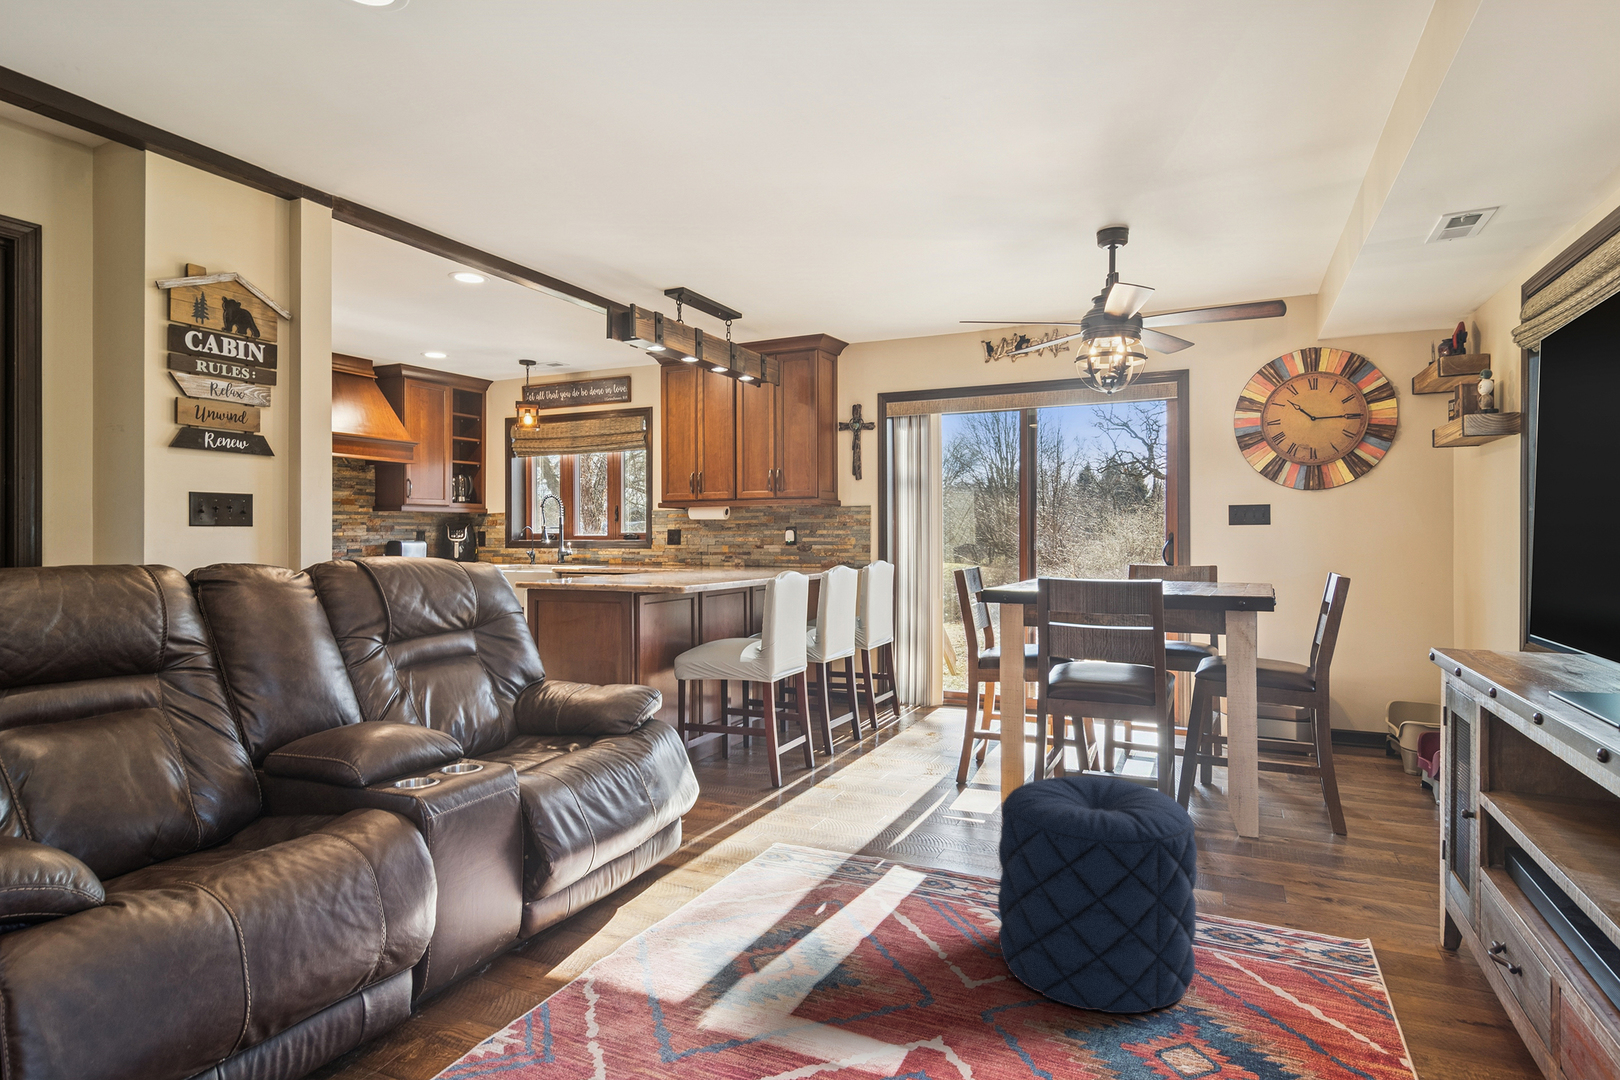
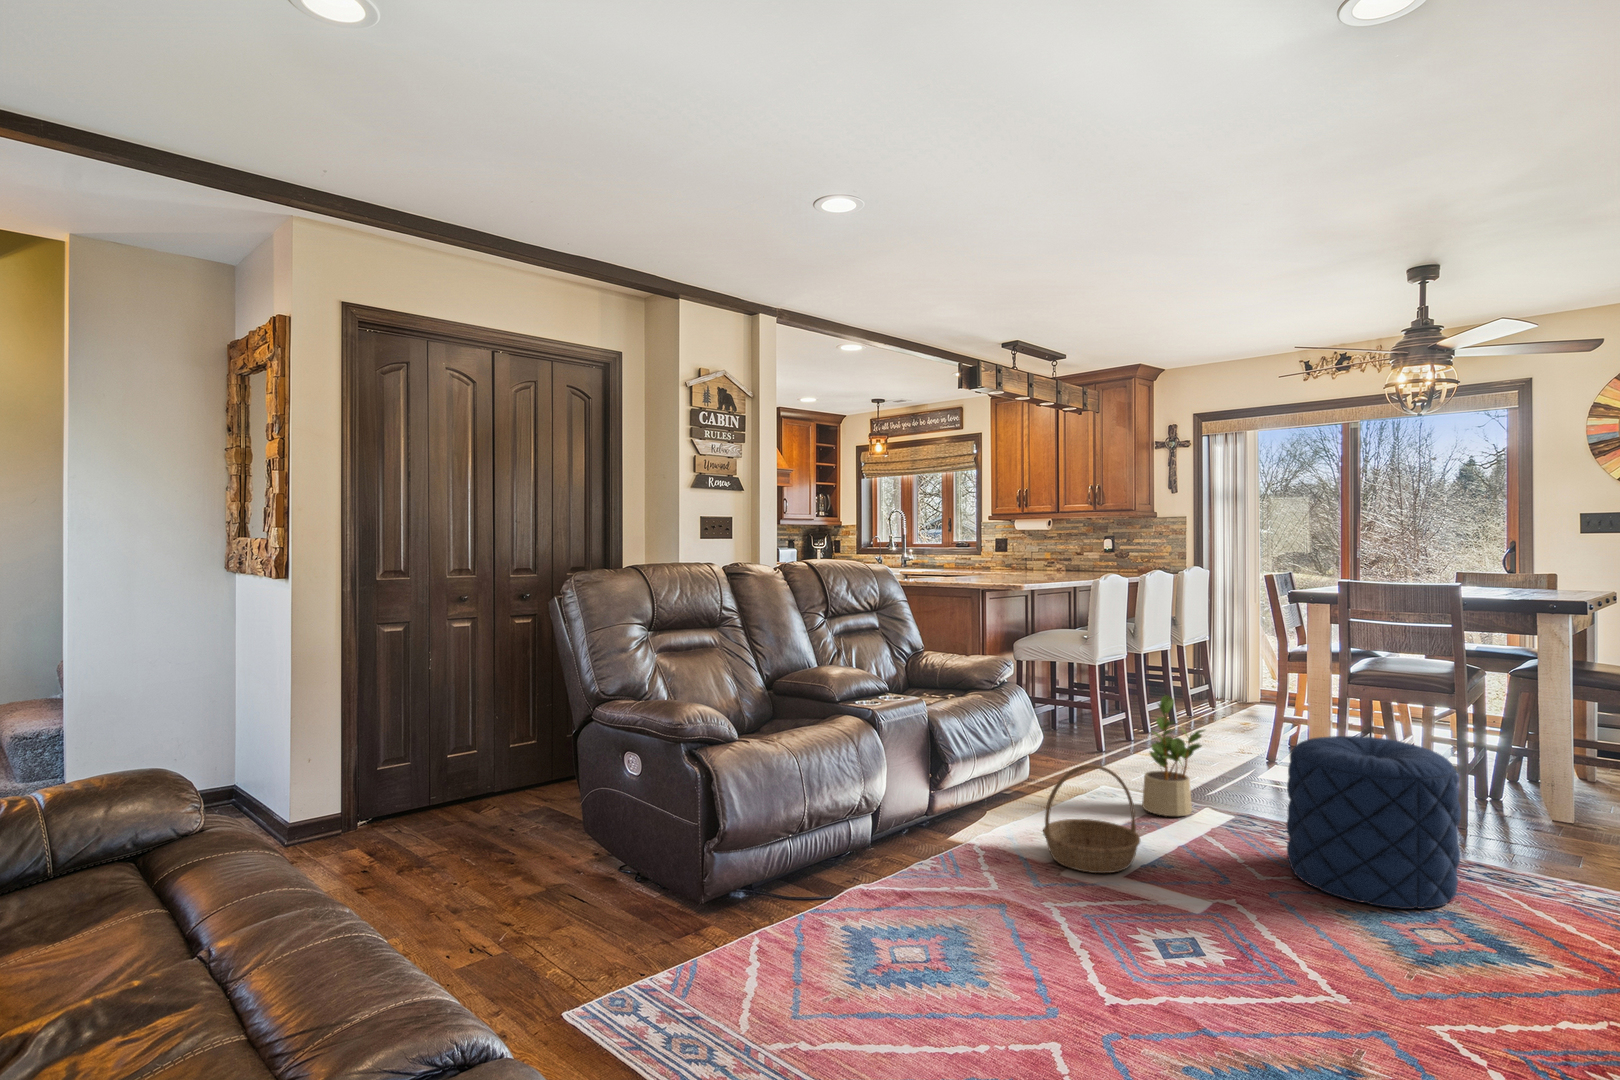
potted plant: none [821,728,897,885] -> present [1142,695,1204,816]
basket: none [684,849,818,1014] -> present [1043,765,1140,873]

